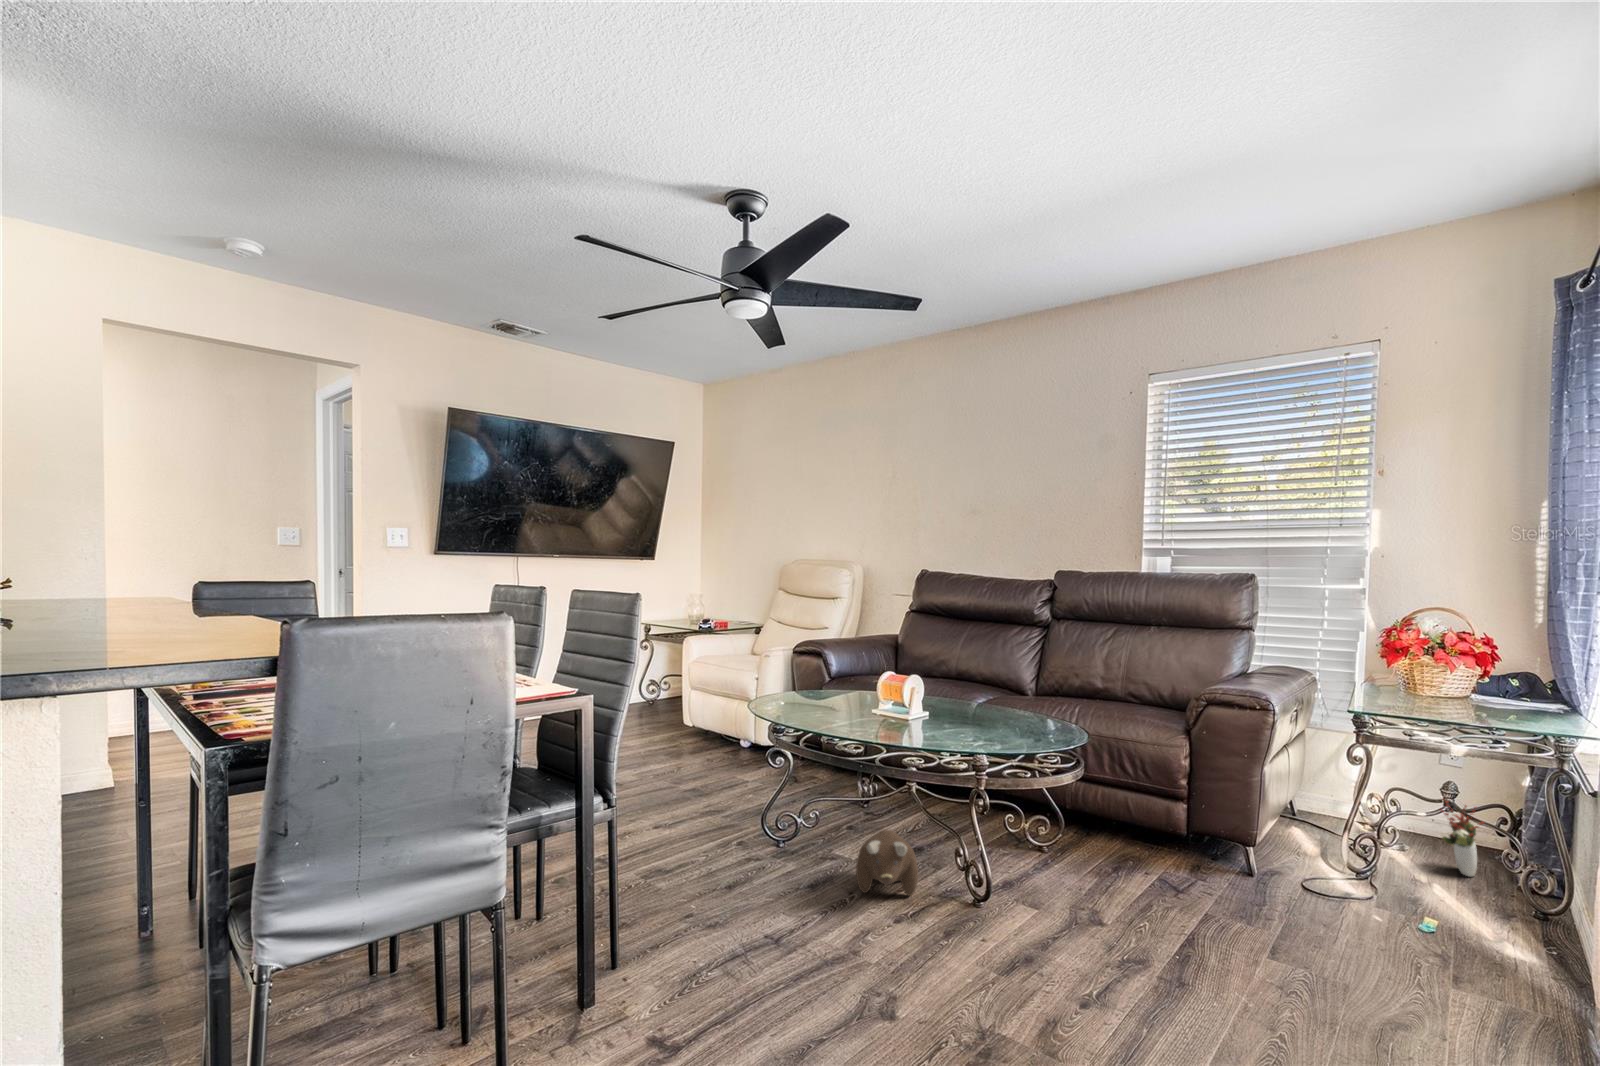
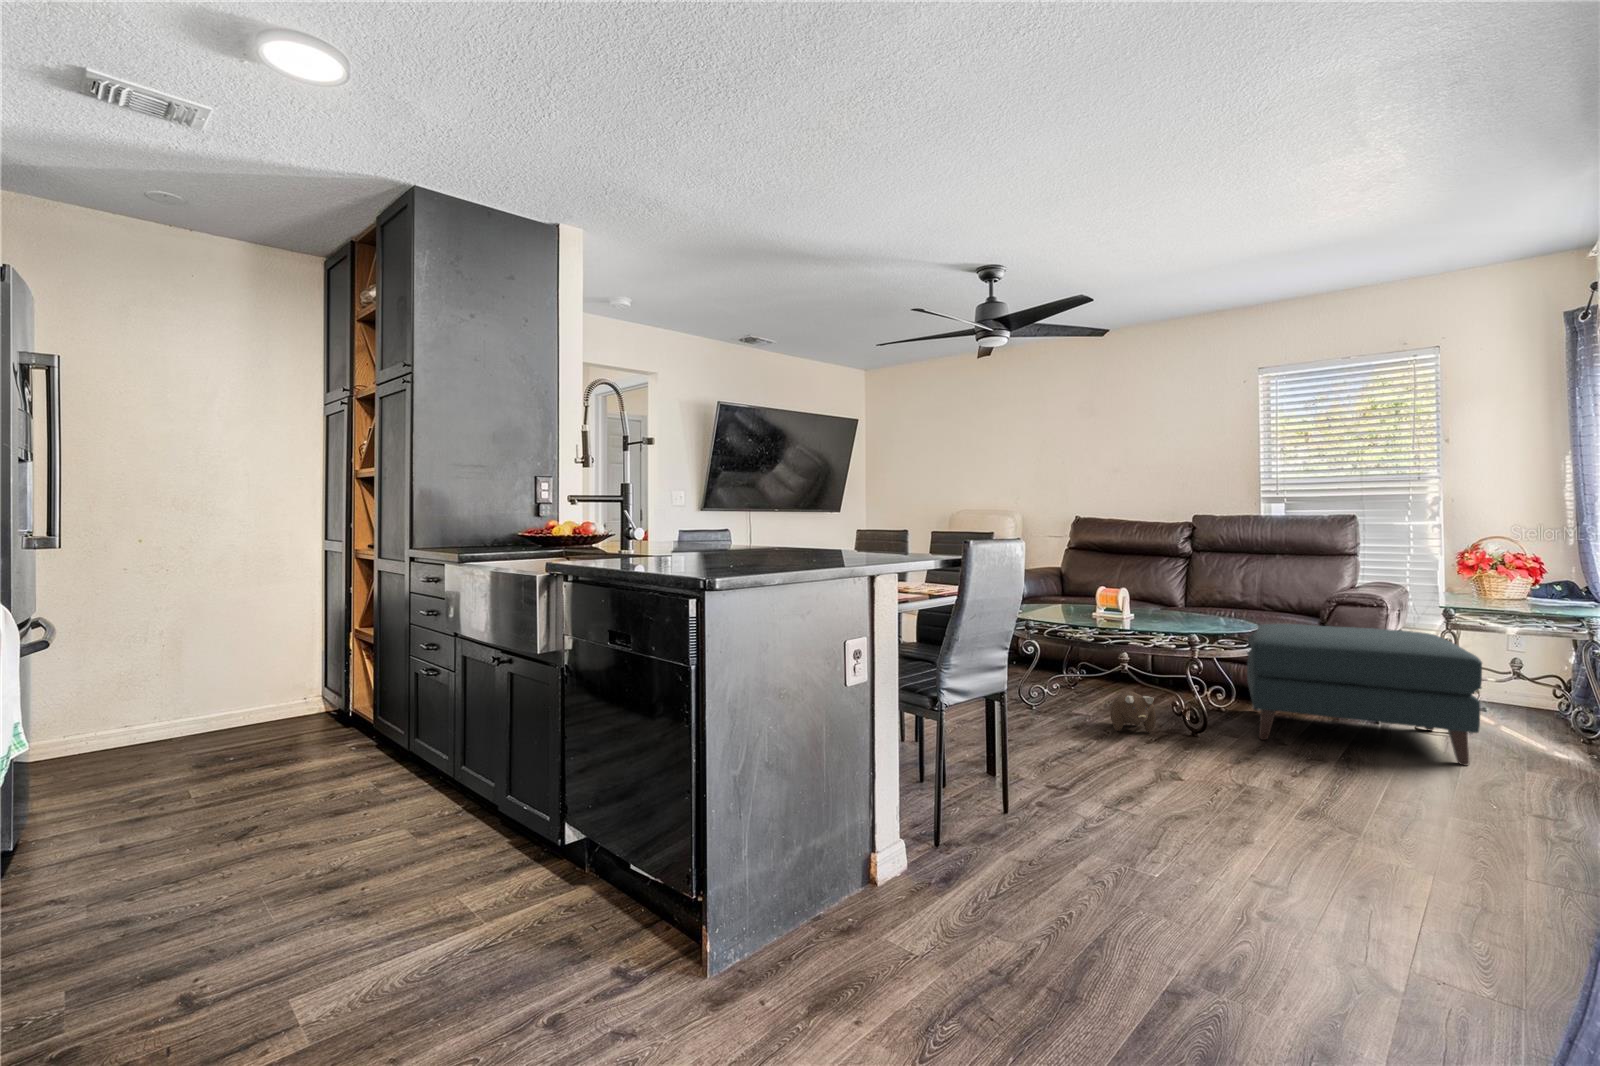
ottoman: none [1053,728,1384,985] -> present [1247,624,1482,765]
decorative plant: present [1441,801,1484,876] -> none [1498,668,1531,719]

